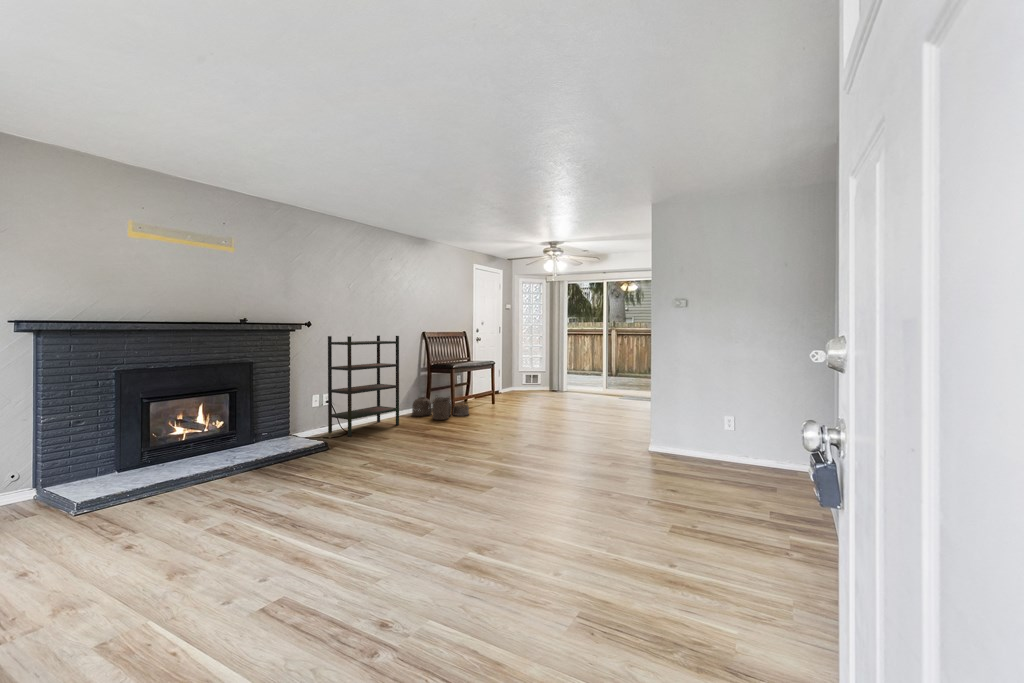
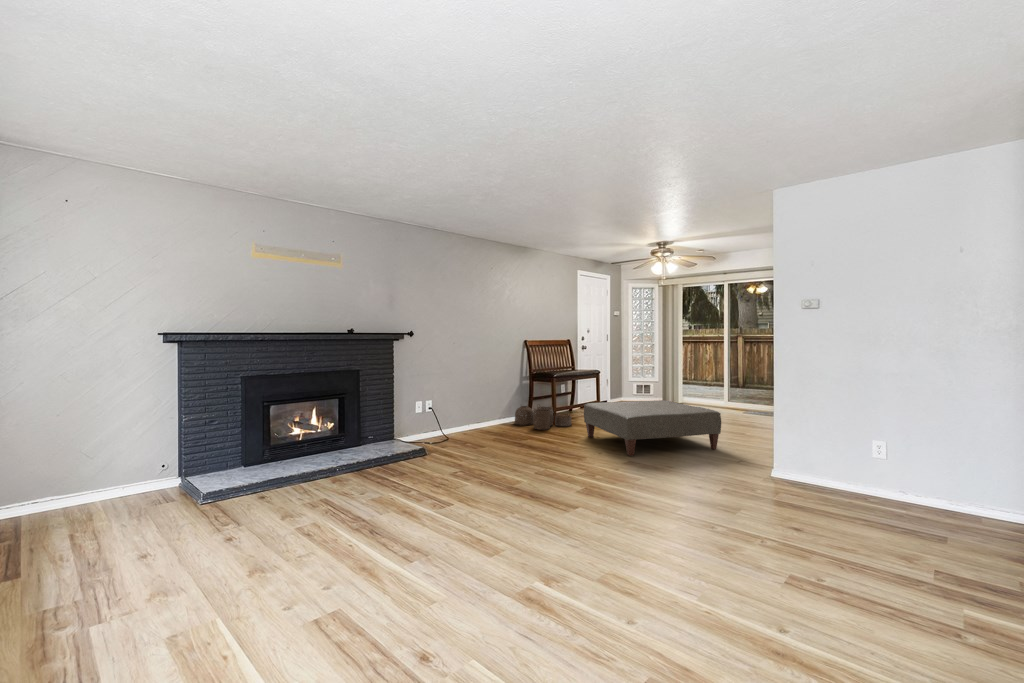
bookshelf: present [328,336,399,436] -> none [431,344,499,443]
ottoman: none [483,388,606,440] -> present [584,400,721,456]

